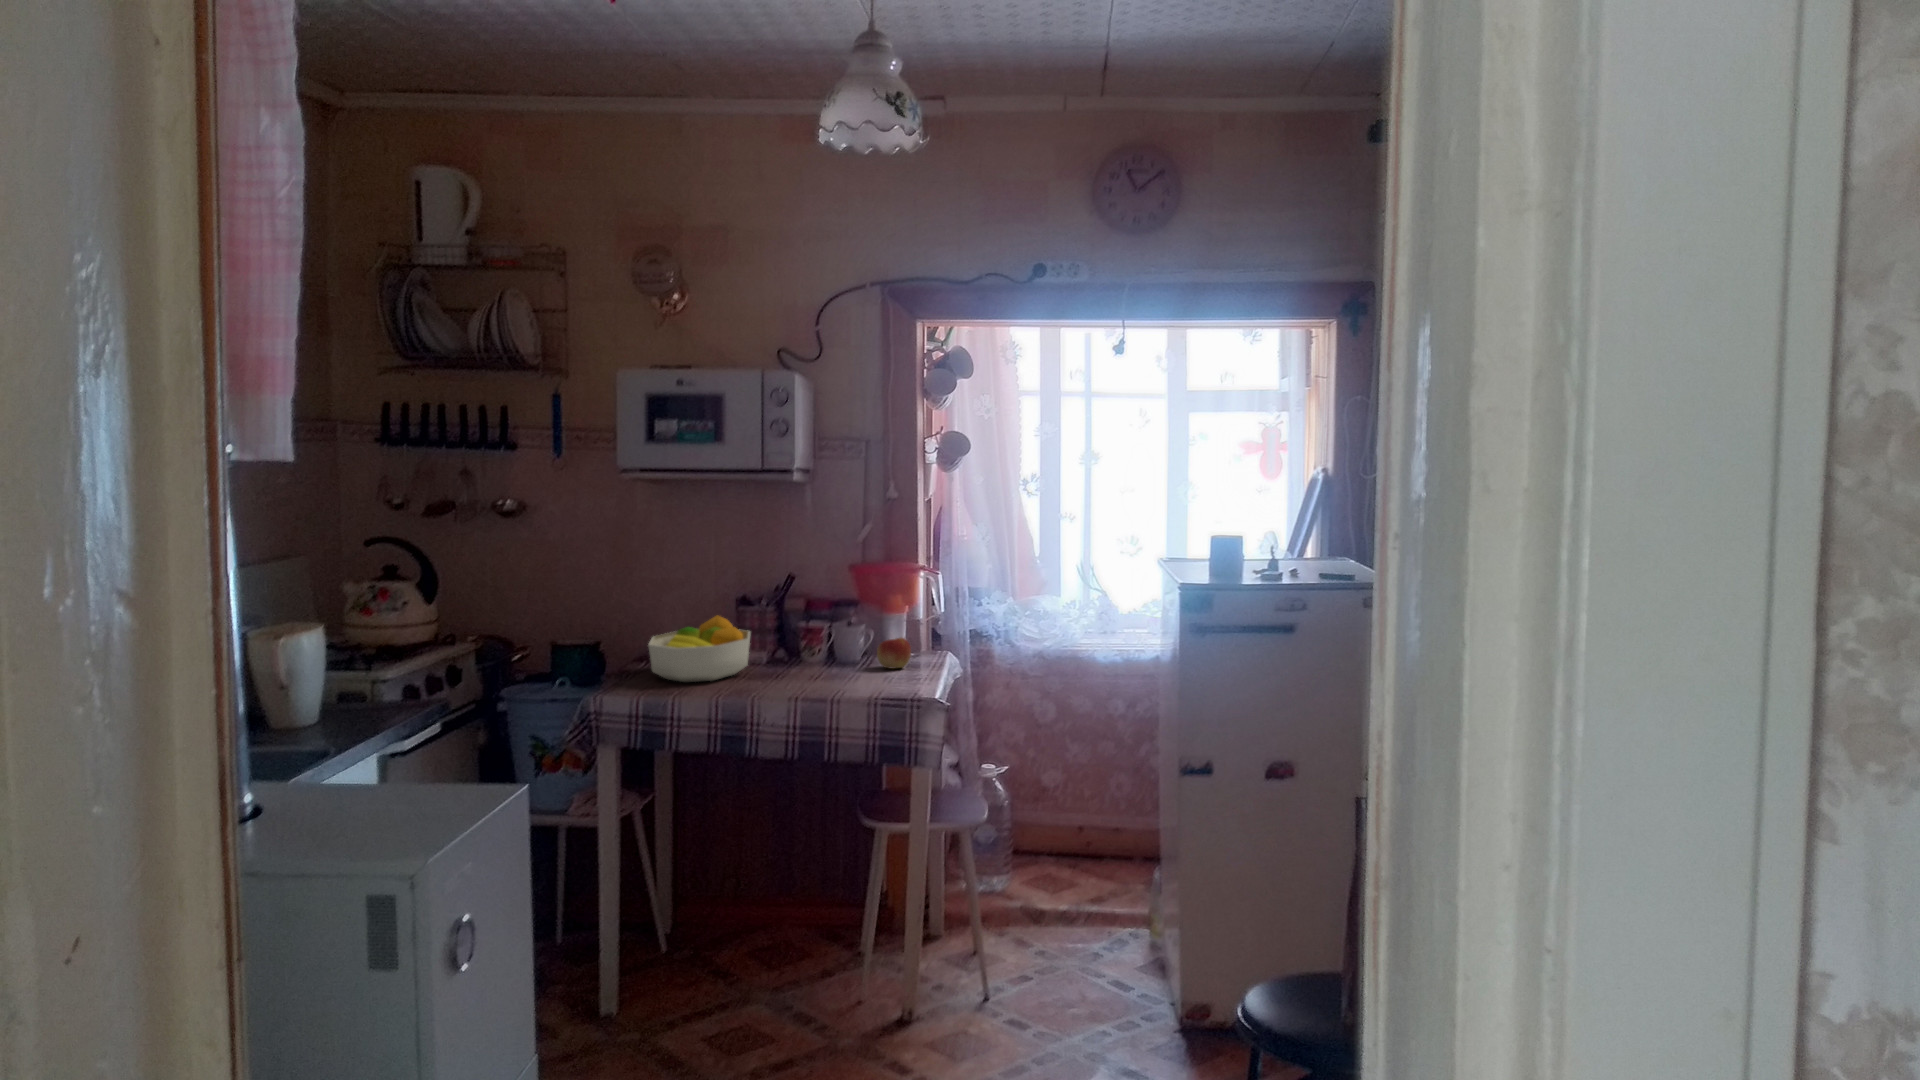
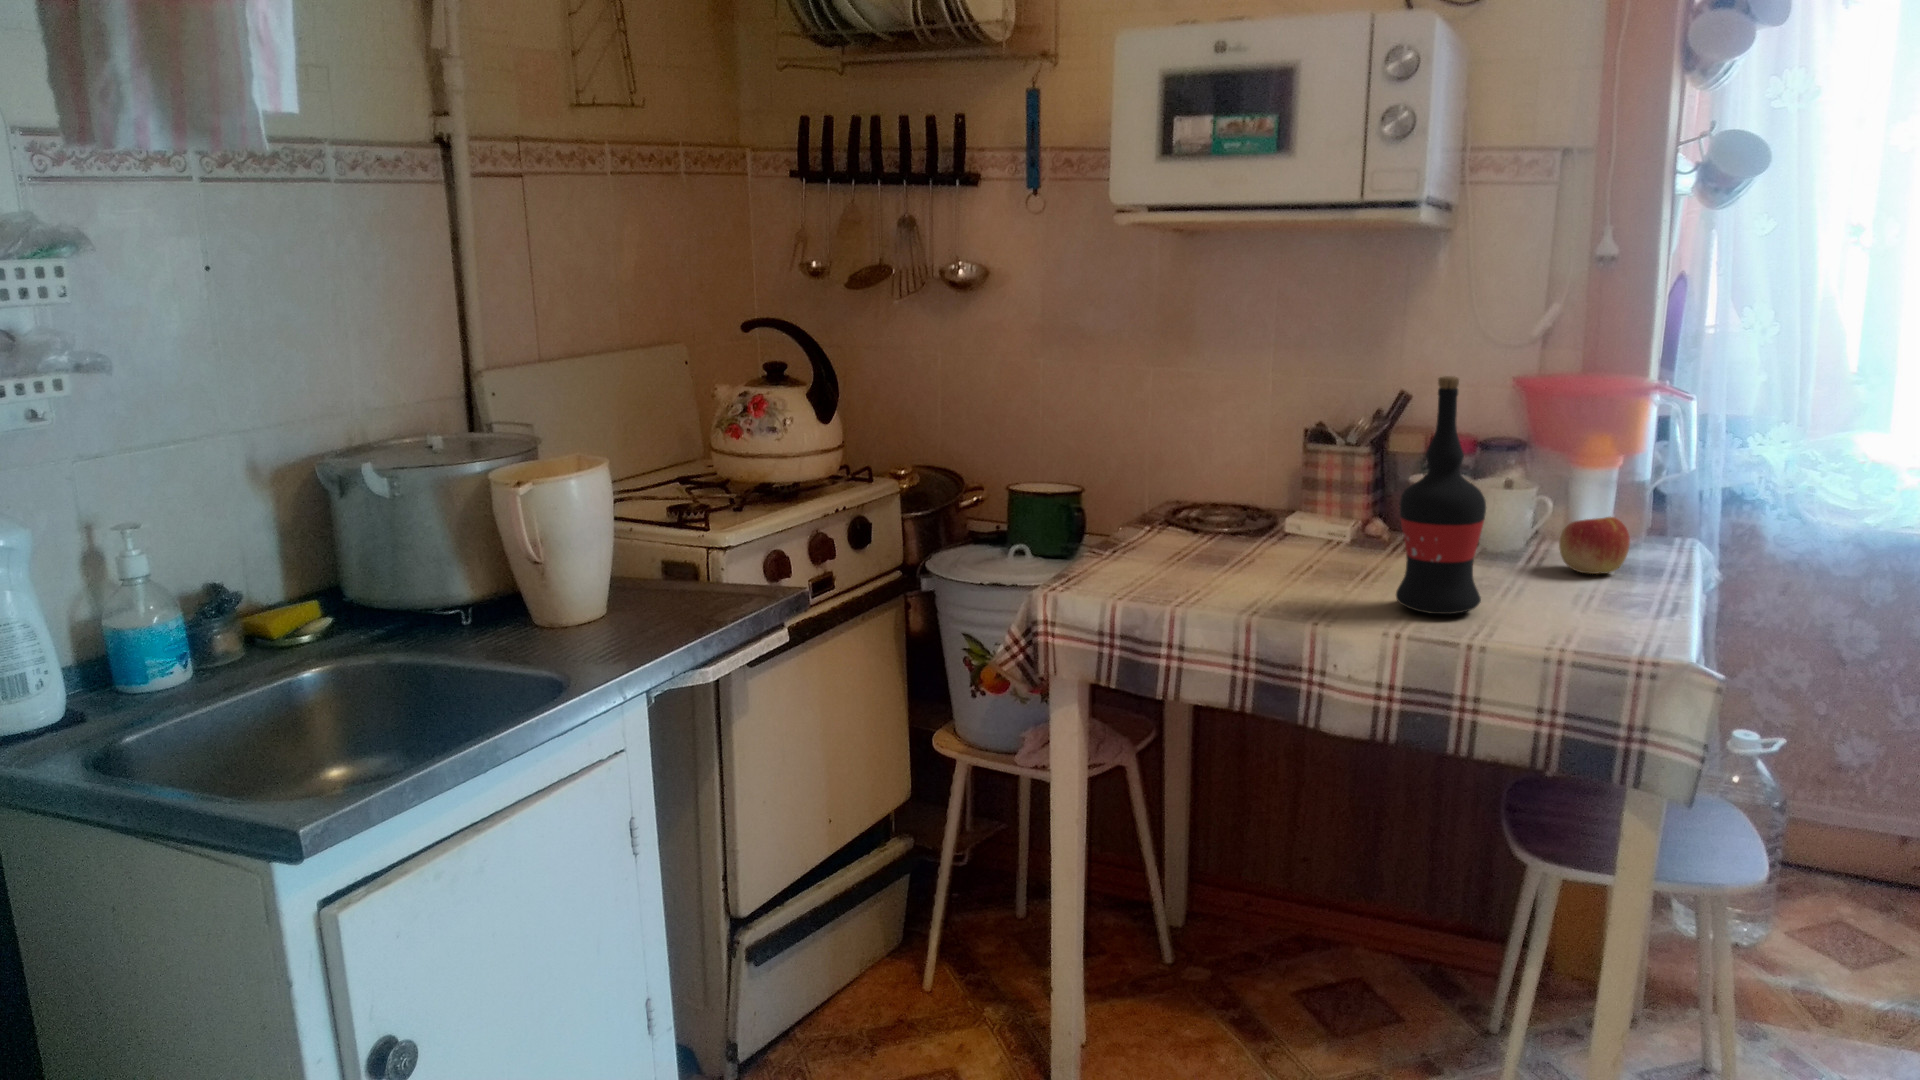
wine bottle: none [793,564,838,689] -> present [1396,376,1486,614]
fruit bowl: present [648,615,751,682] -> none [1142,457,1325,576]

